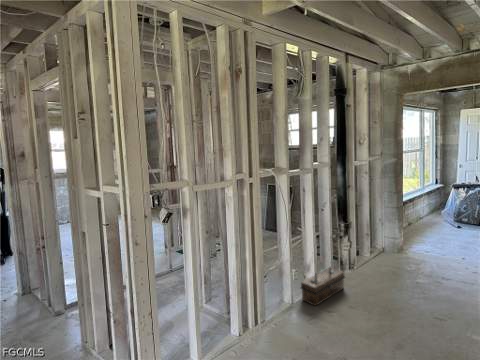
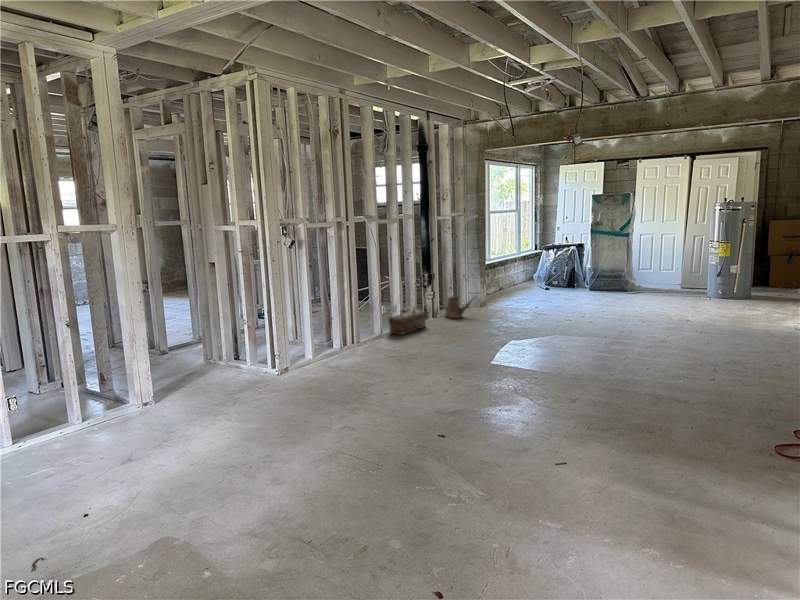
watering can: none [357,248,402,273] -> present [445,296,474,318]

